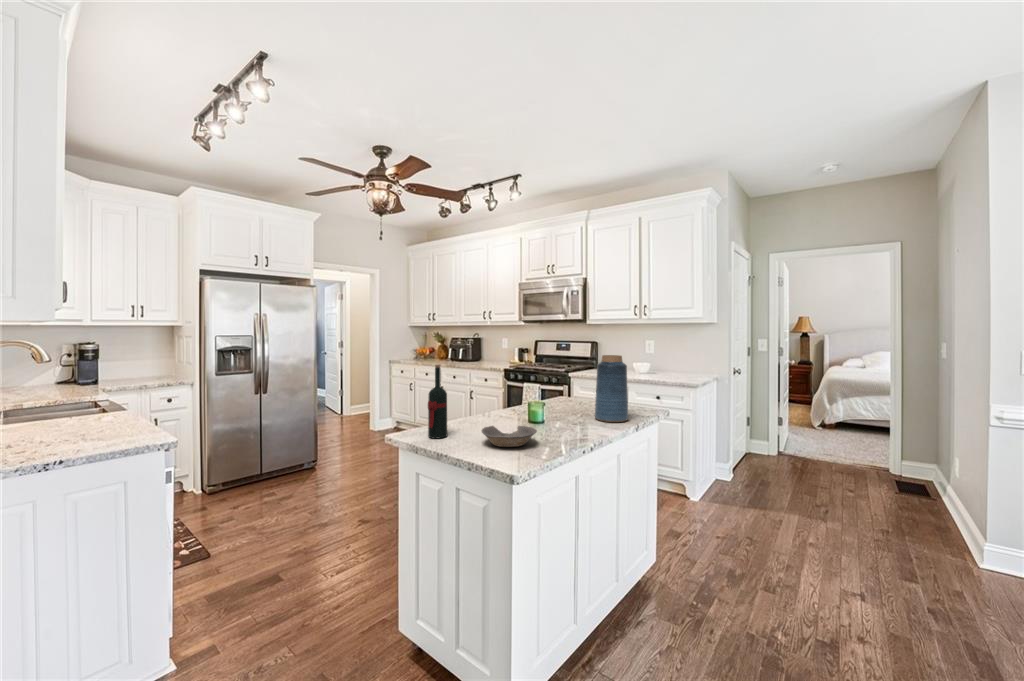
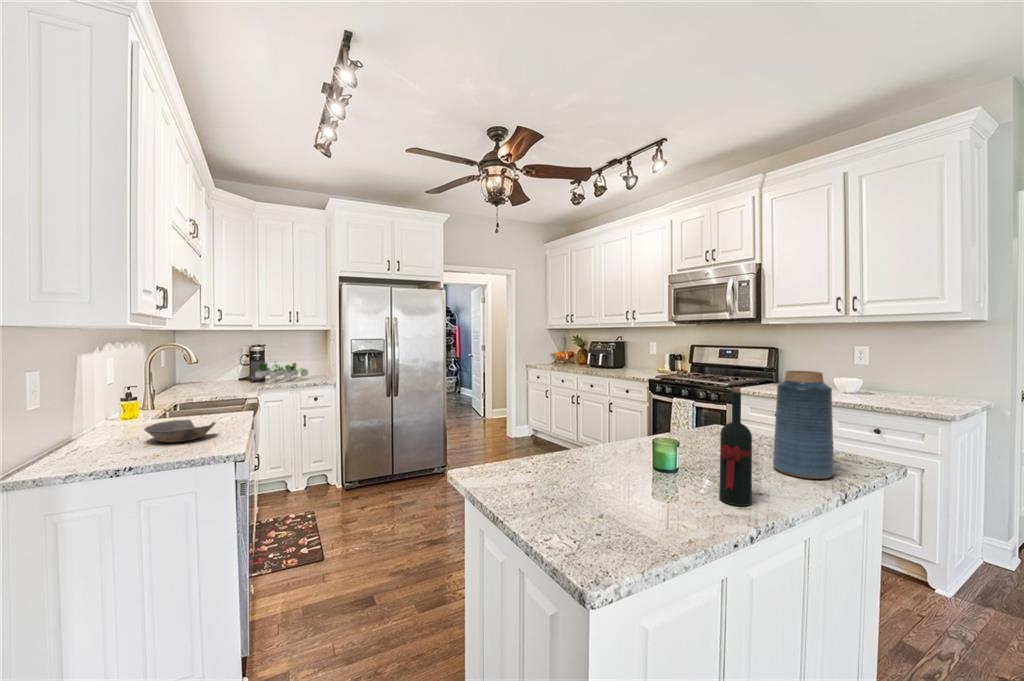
succulent plant: none [87,360,155,384] -> present [255,361,308,379]
wine bottle: present [428,365,447,439] -> present [719,387,752,506]
bowl: present [482,426,537,447] -> present [144,420,215,442]

